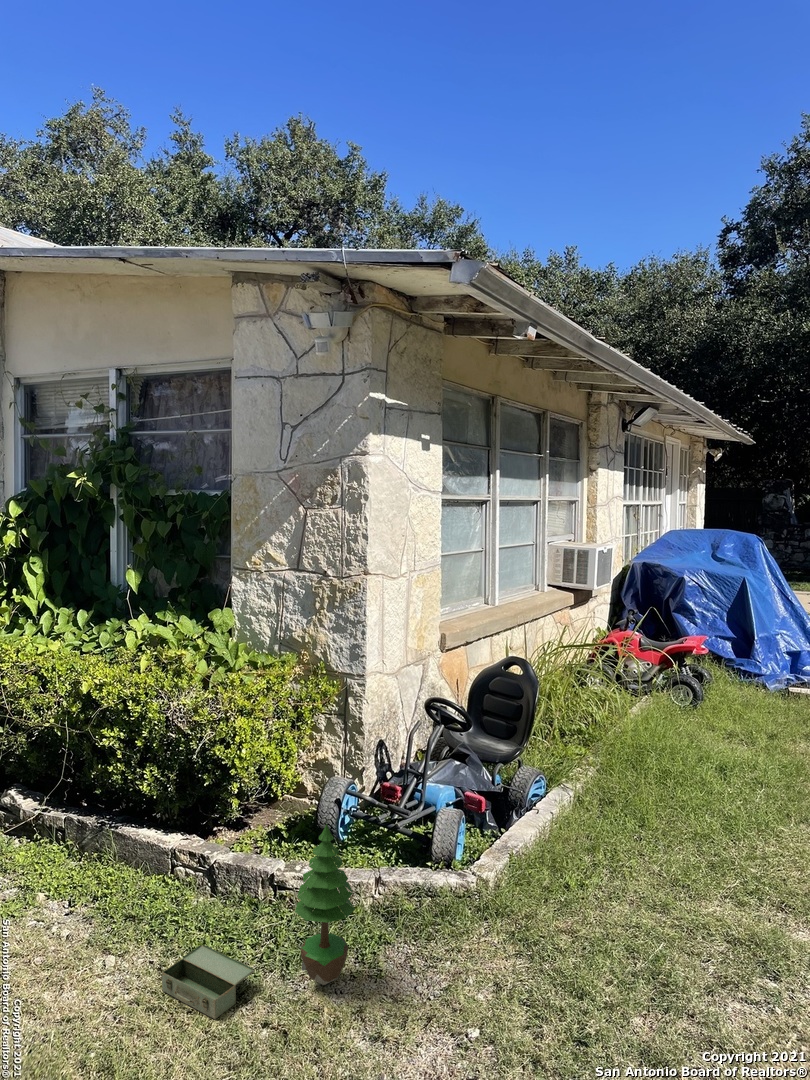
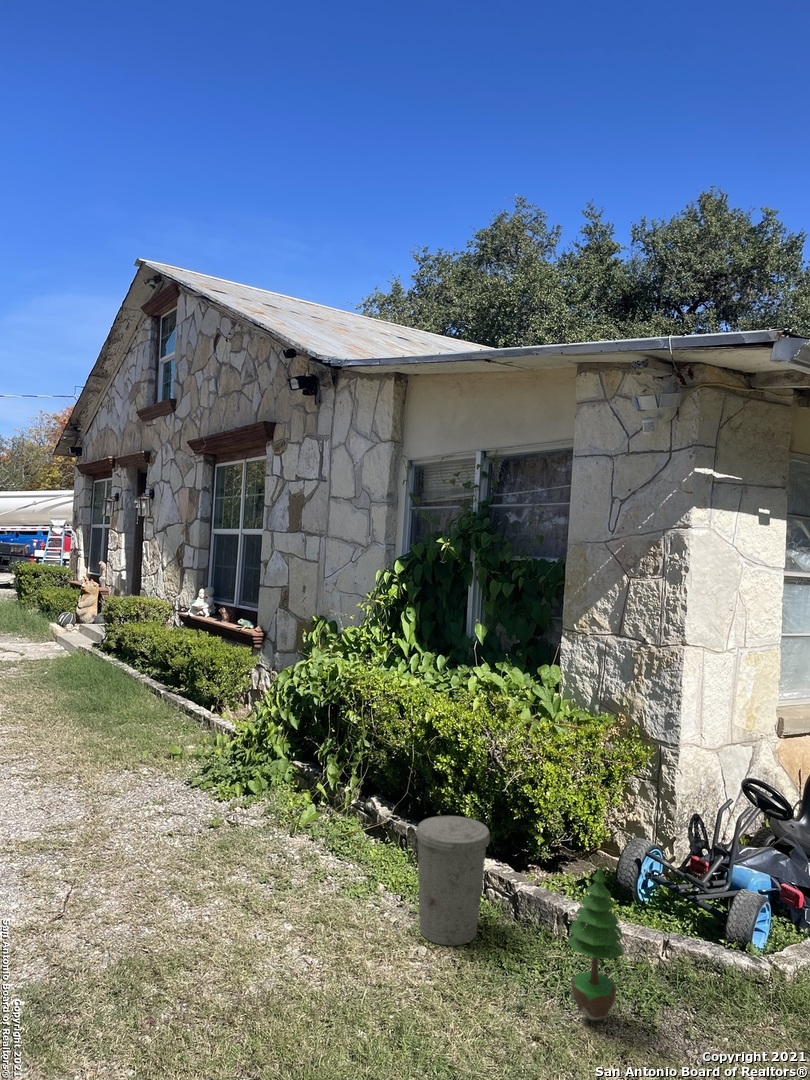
trash can: none [95,796,186,948] -> present [416,816,490,946]
toolbox: present [162,945,254,1019] -> none [453,954,530,1018]

